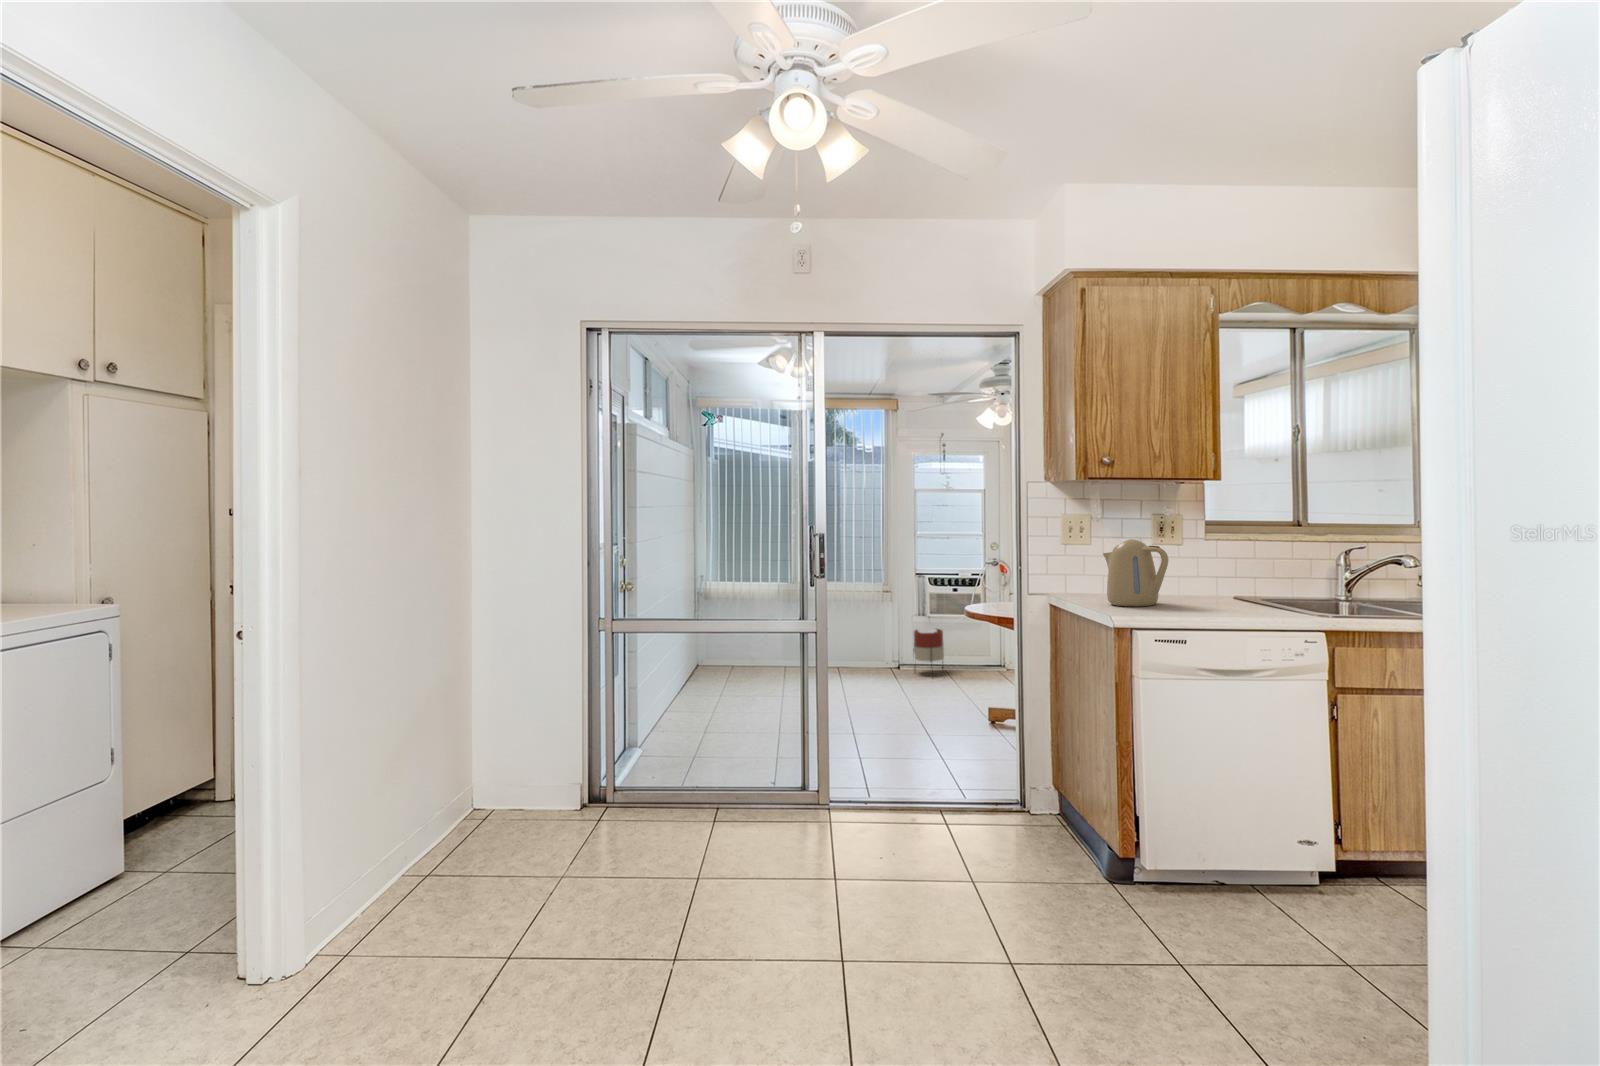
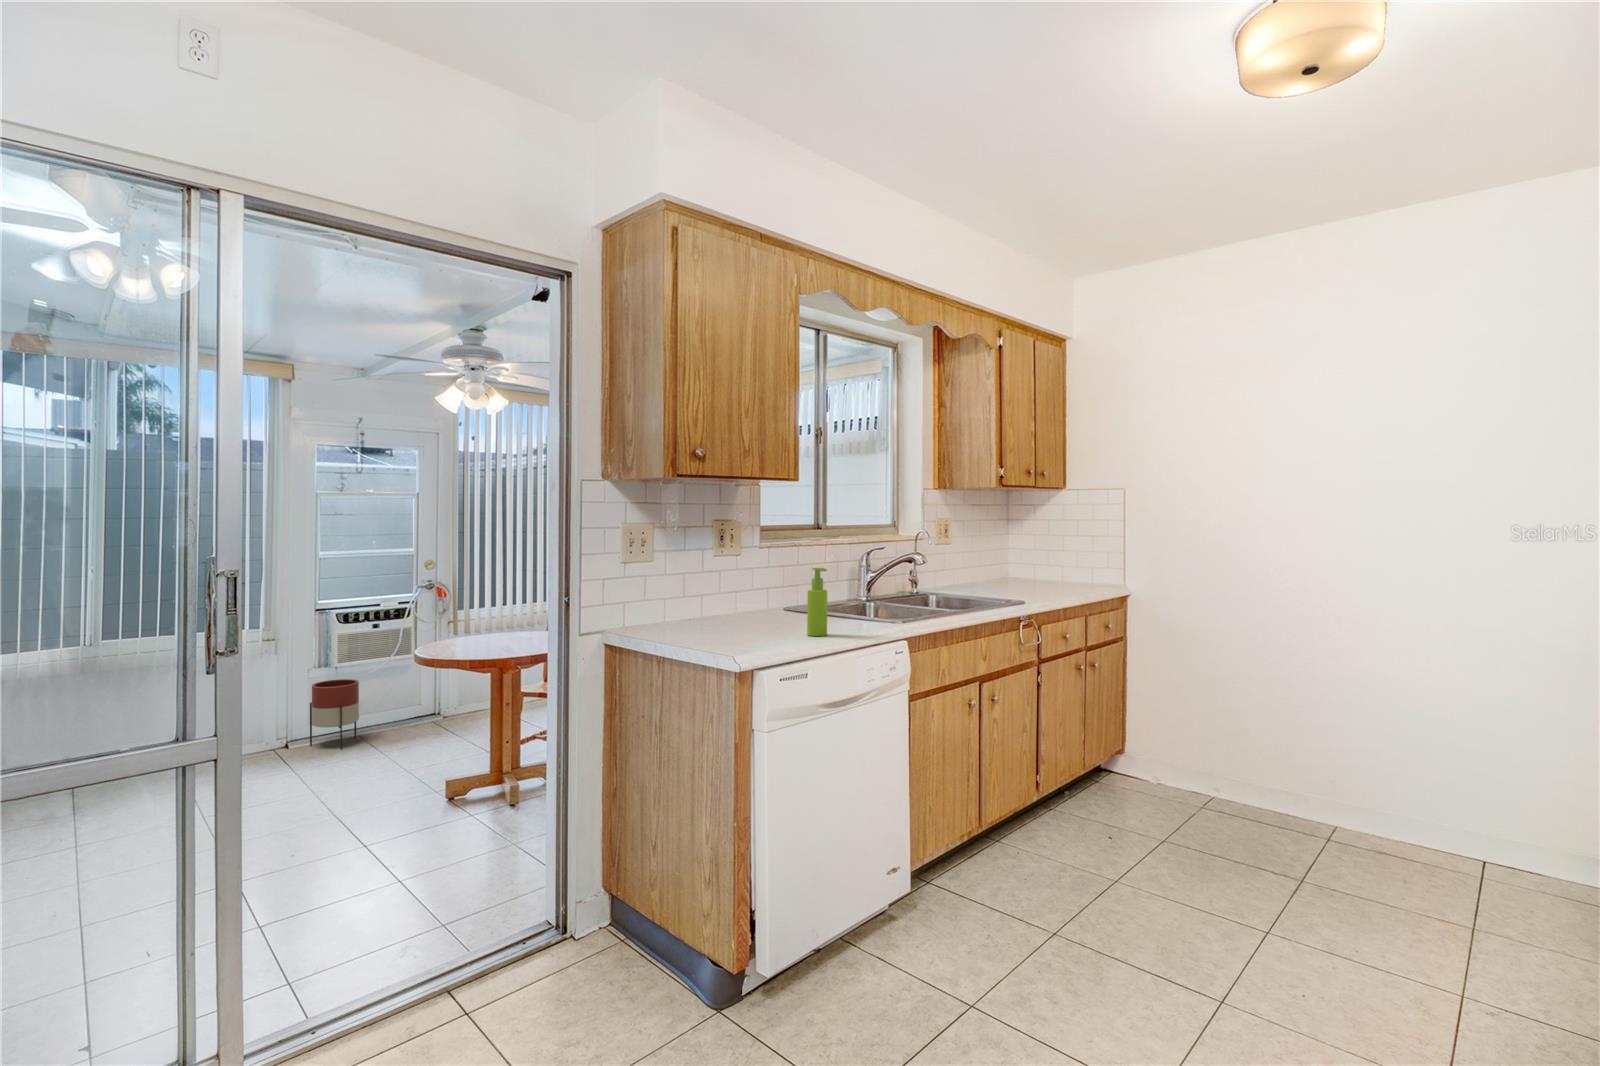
kettle: present [1103,539,1168,607] -> none [690,555,772,639]
soap dispenser: none [1202,549,1223,608] -> present [807,568,827,636]

